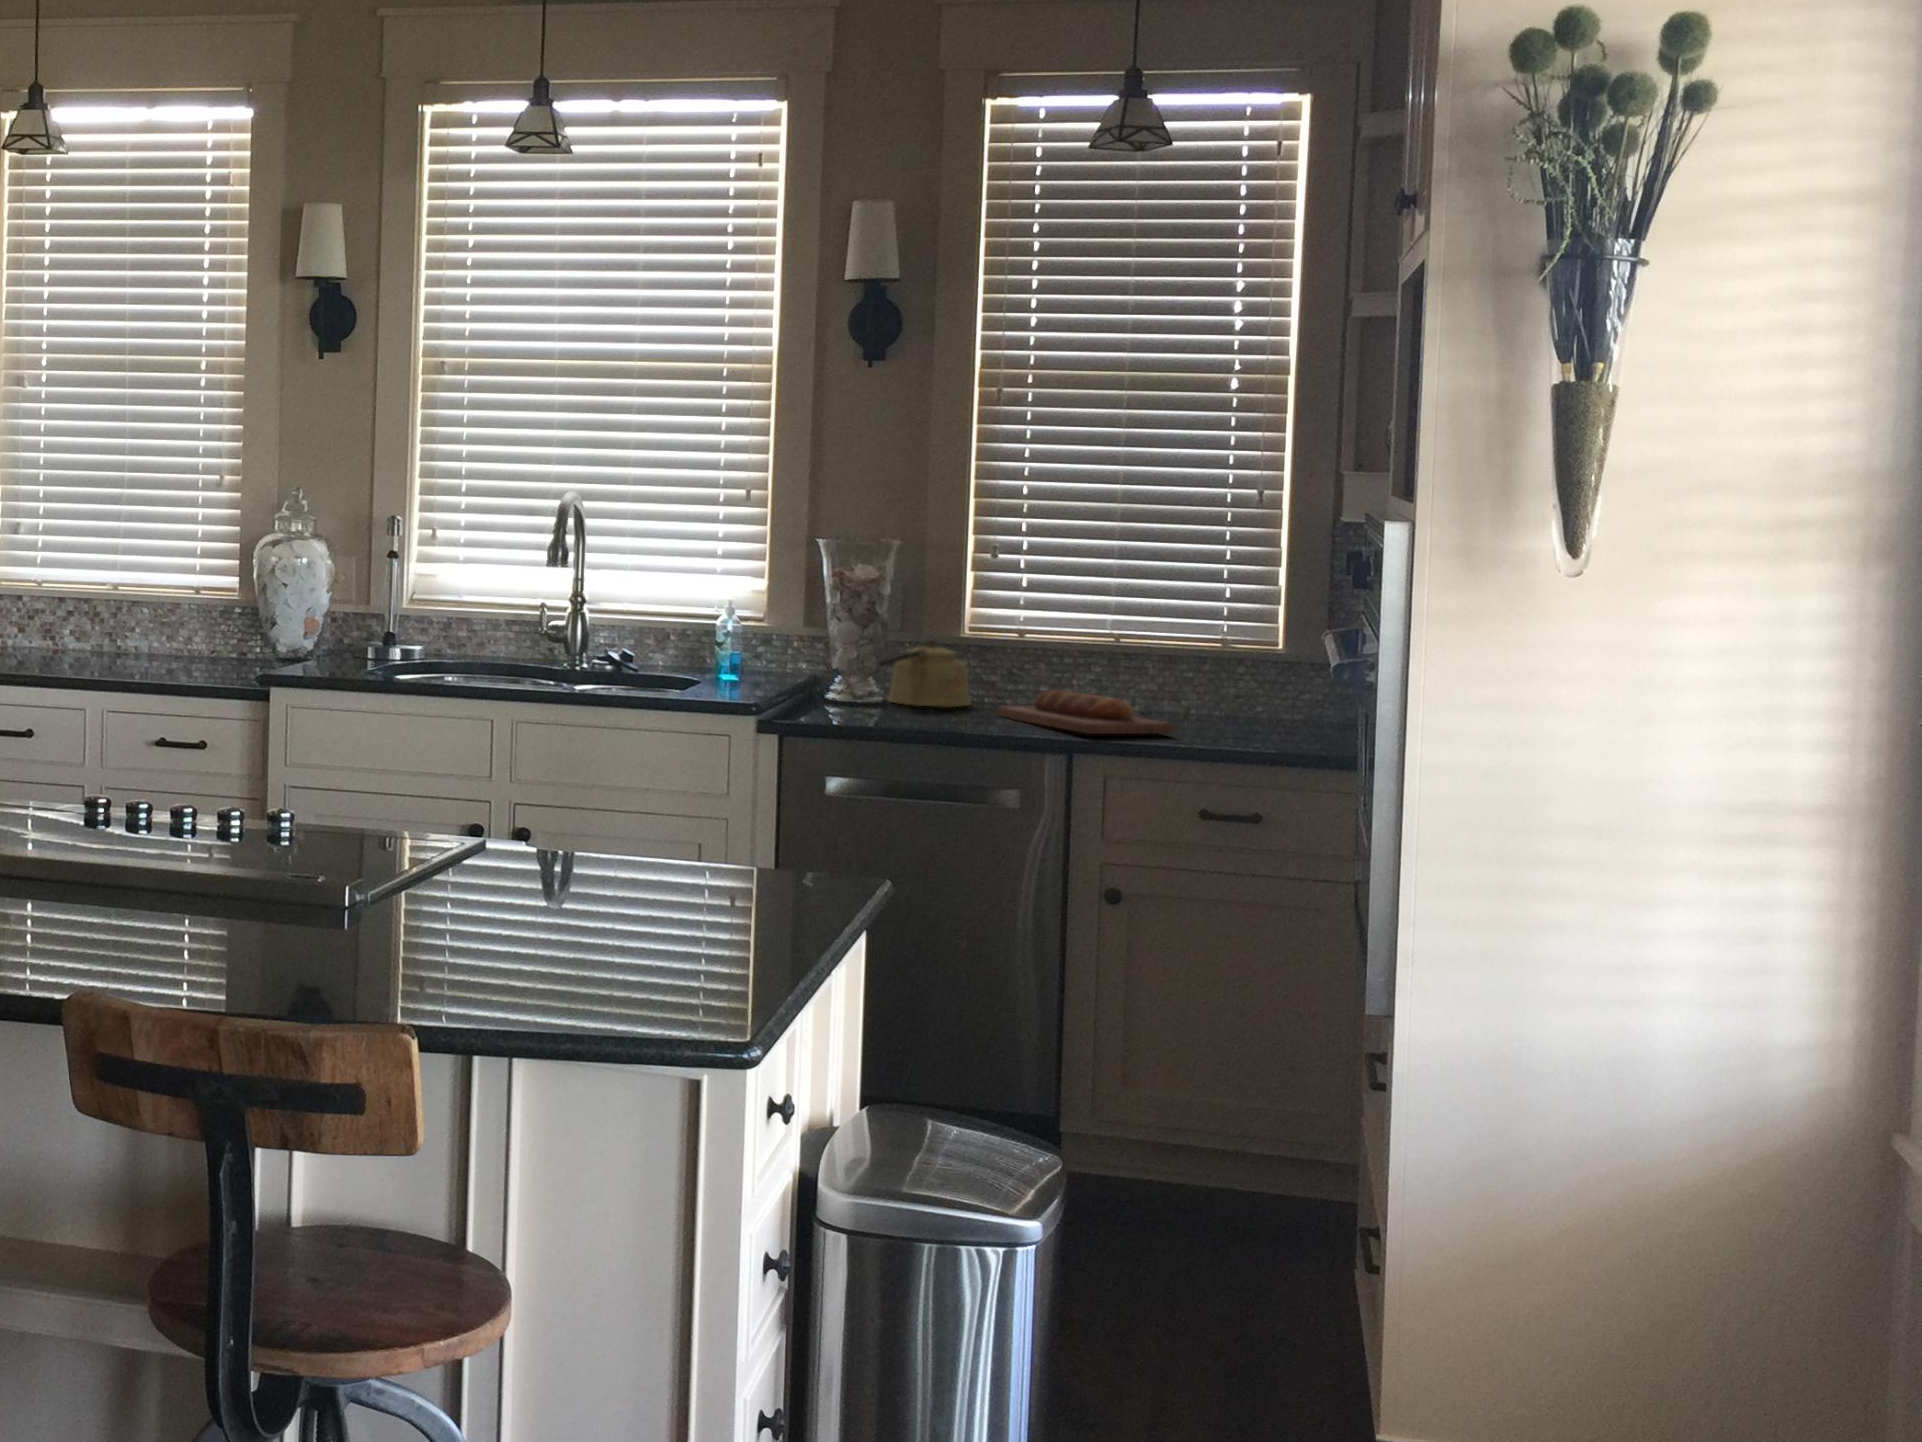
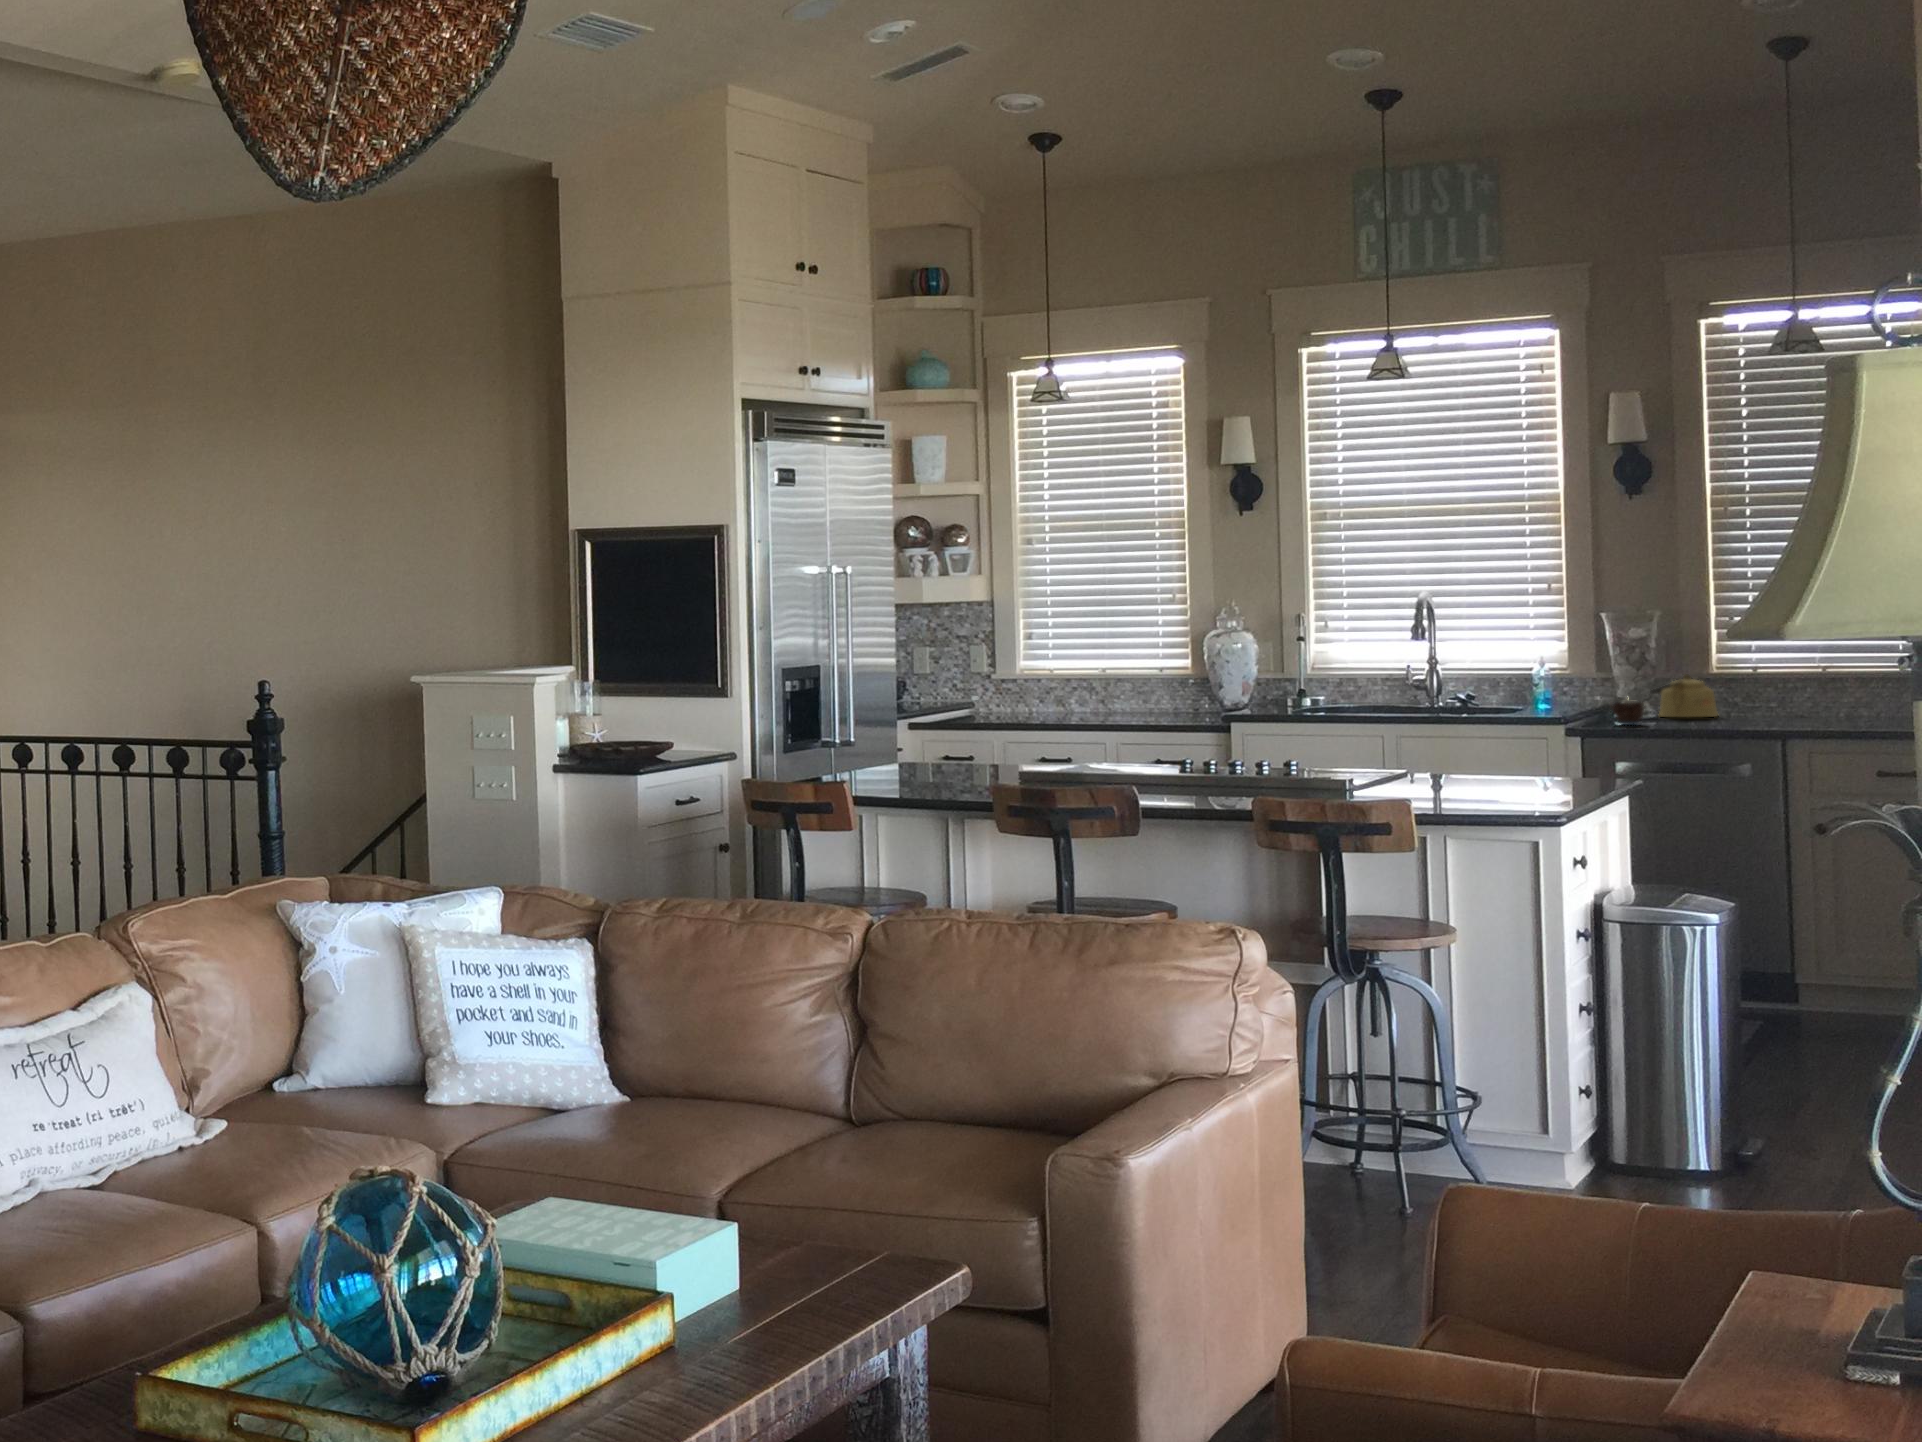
candle: none [824,673,874,719] -> present [1612,700,1644,725]
bread loaf: present [997,690,1173,734] -> none [1736,702,1858,726]

